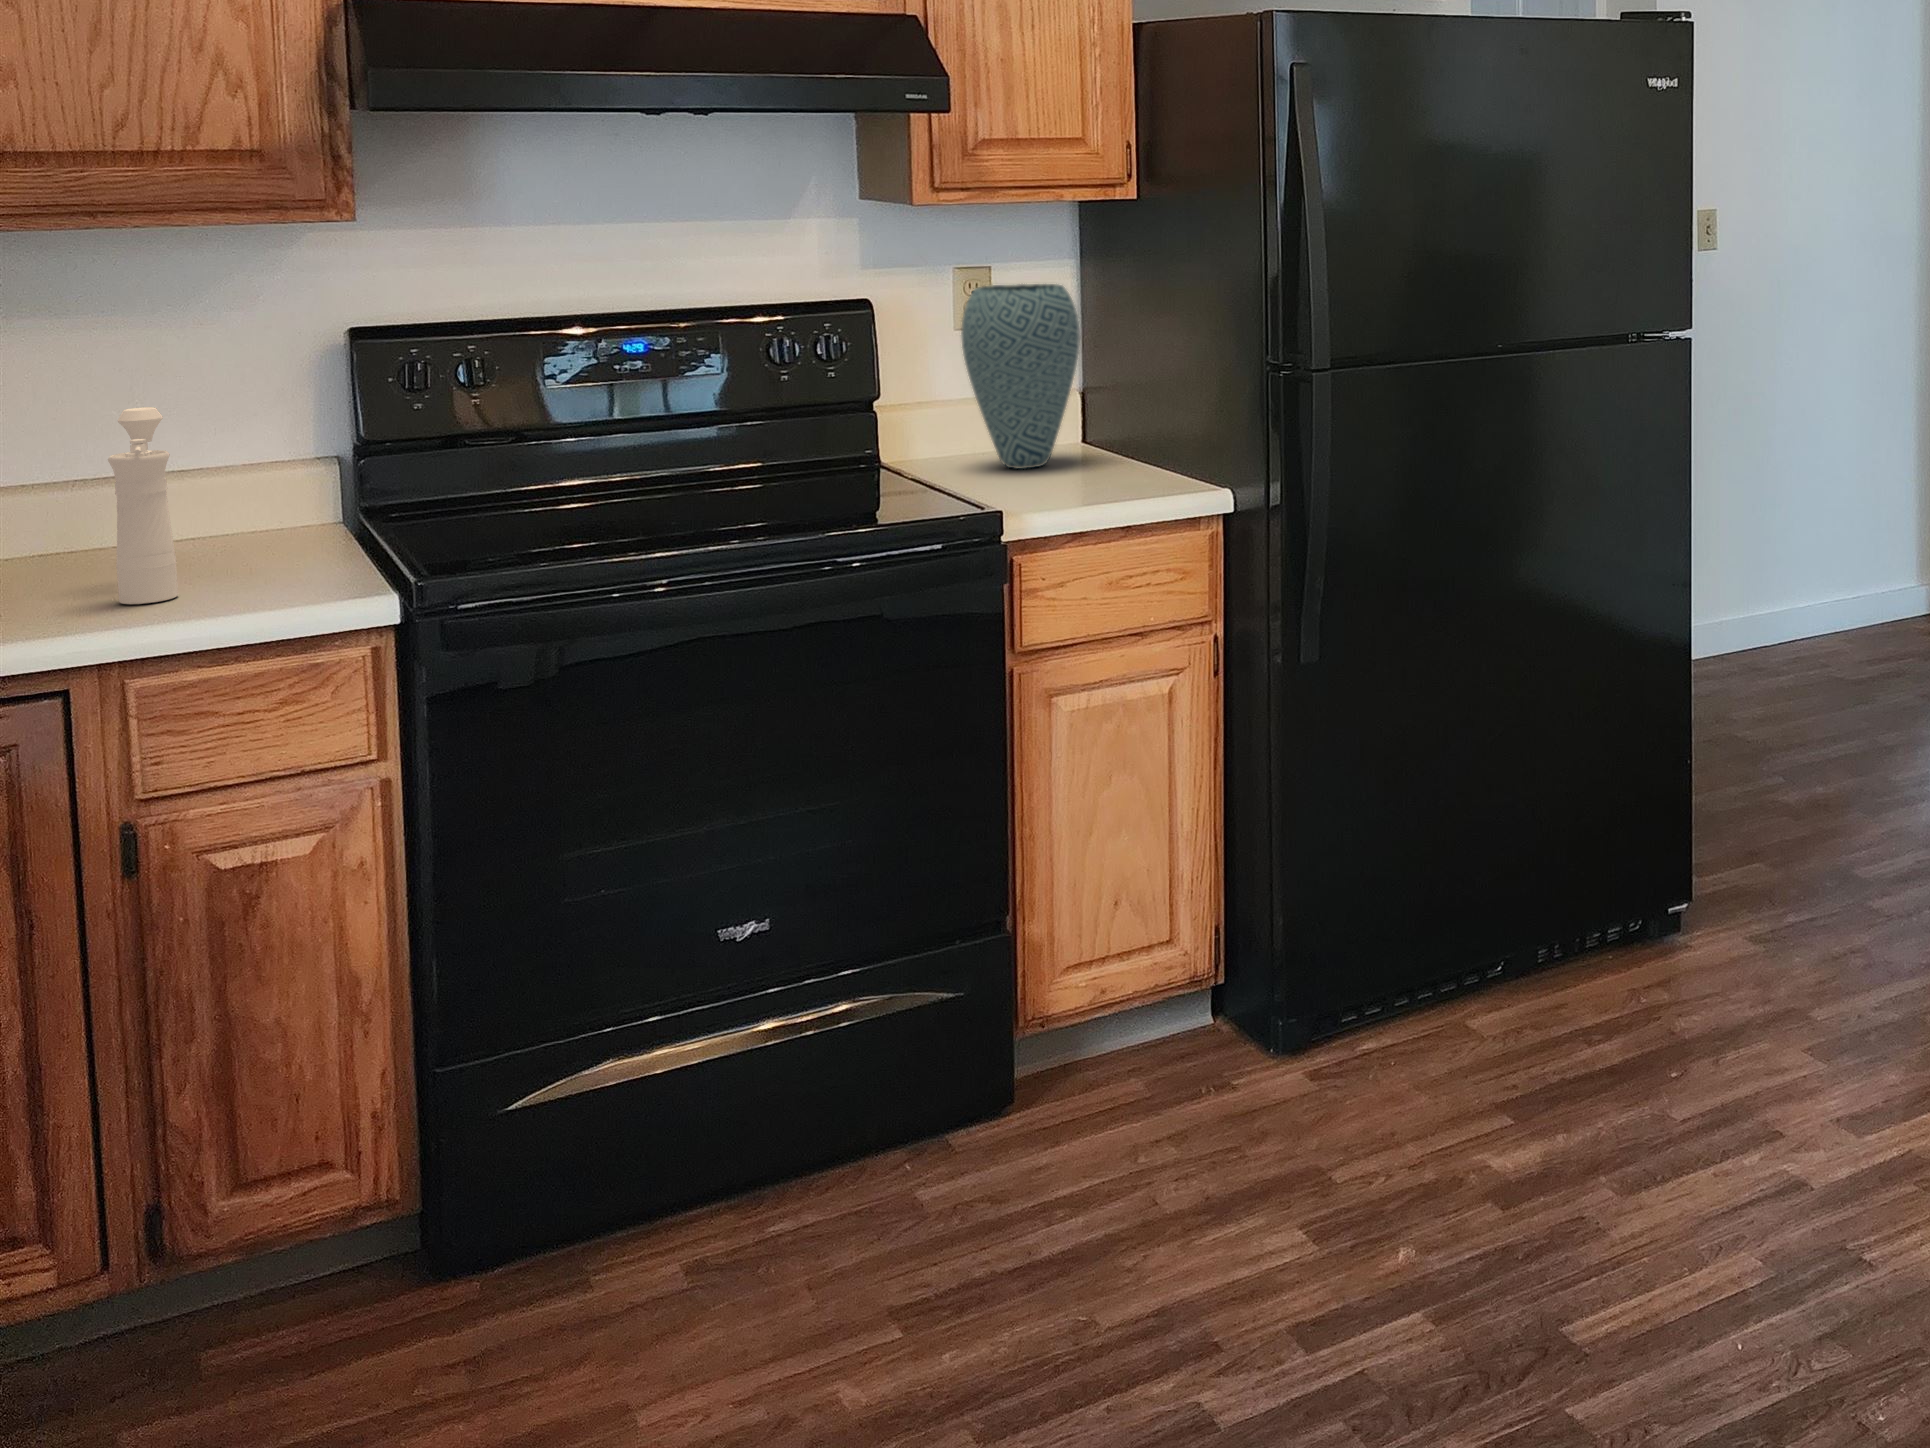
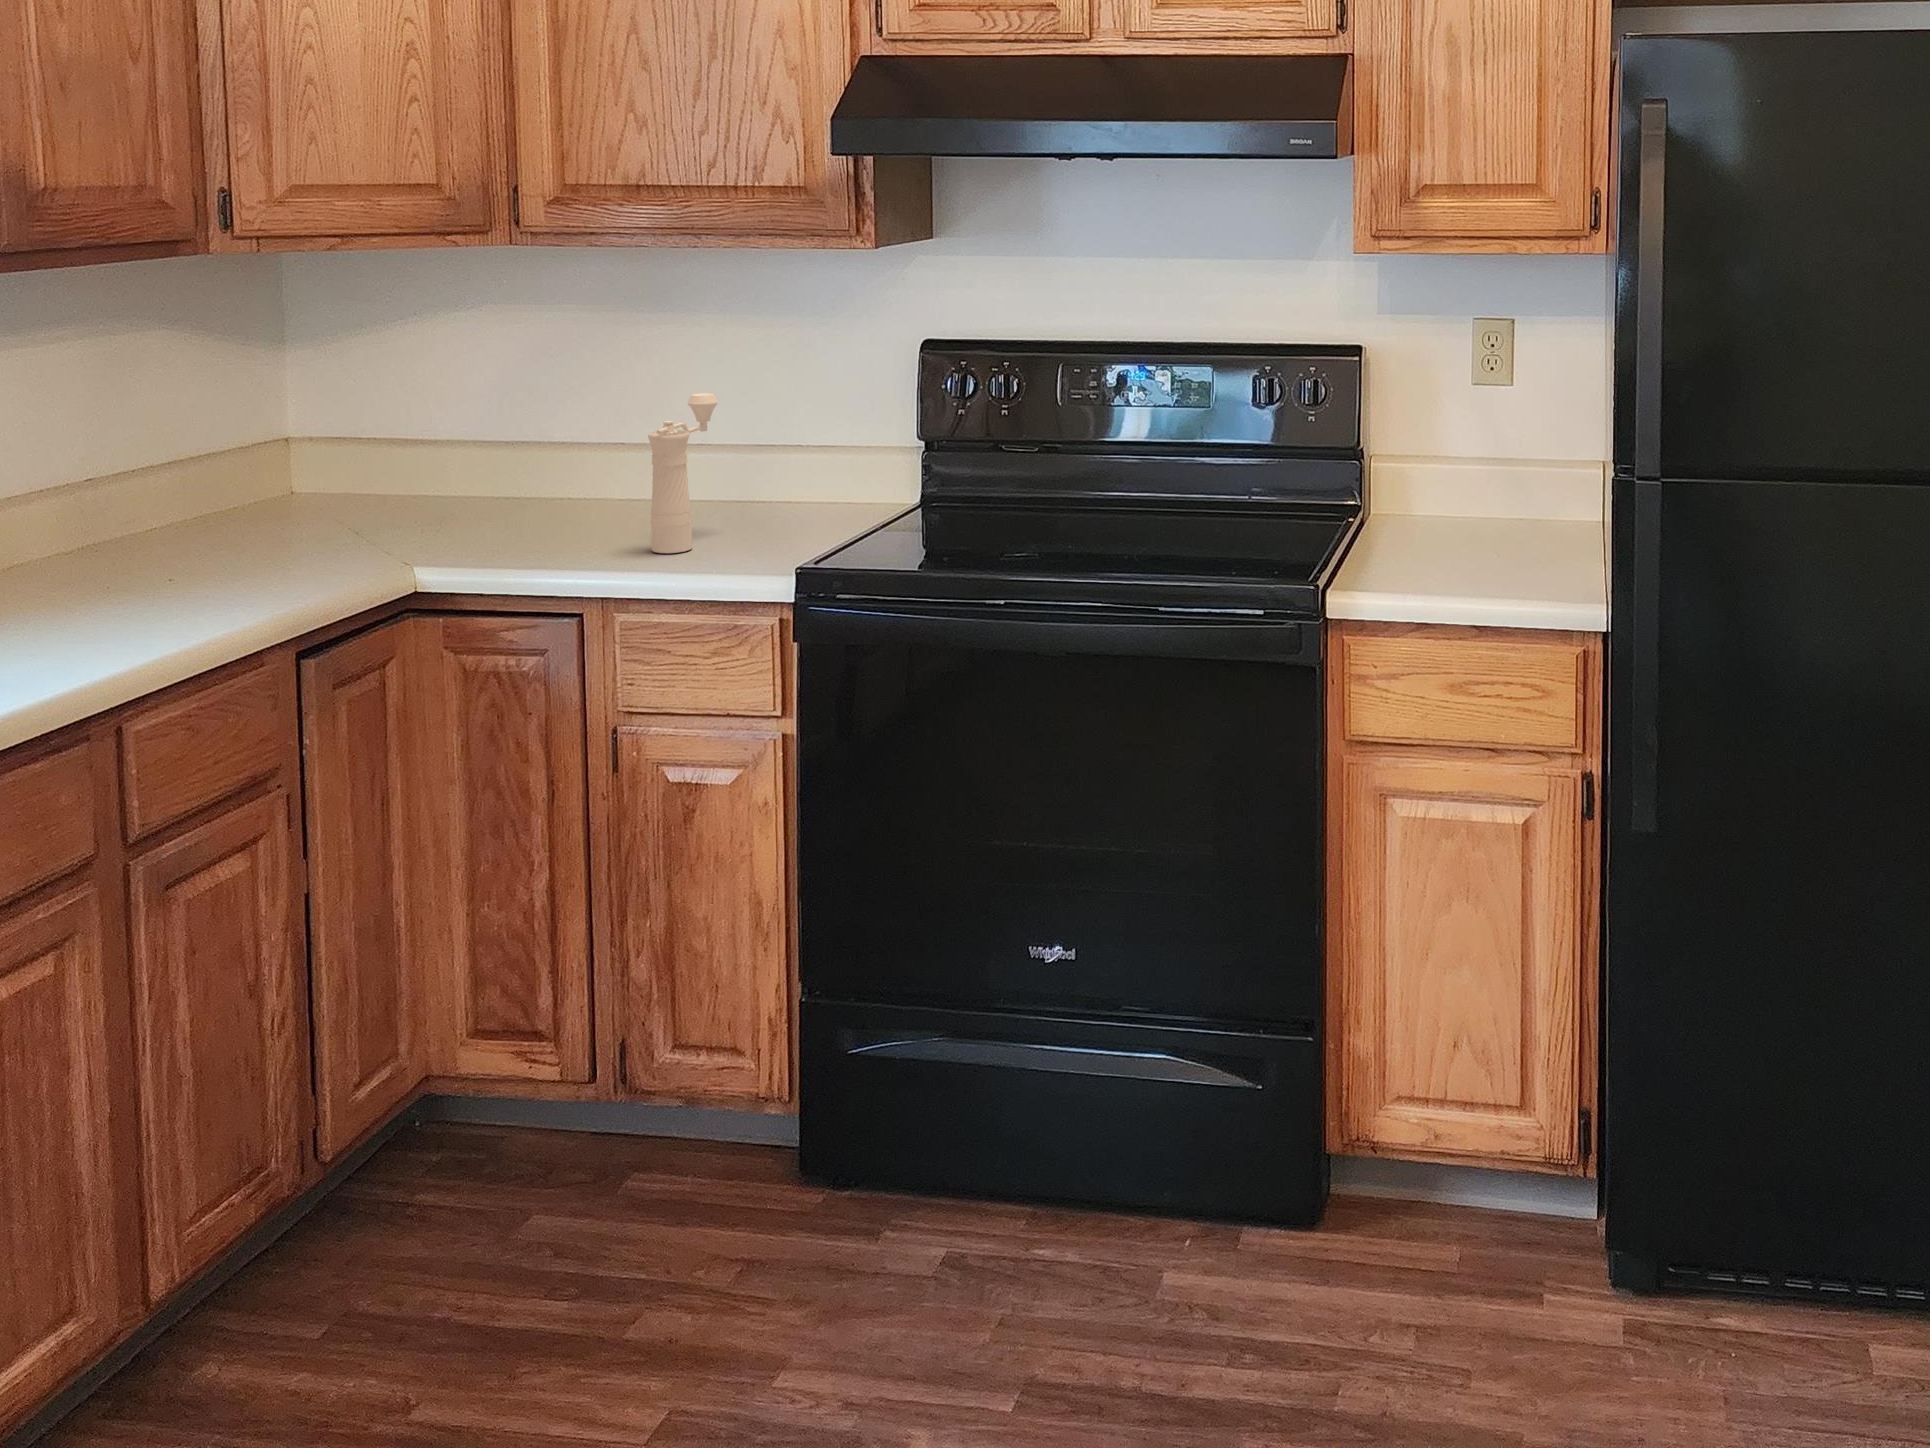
vase: present [961,284,1080,469] -> none [1408,338,1530,540]

